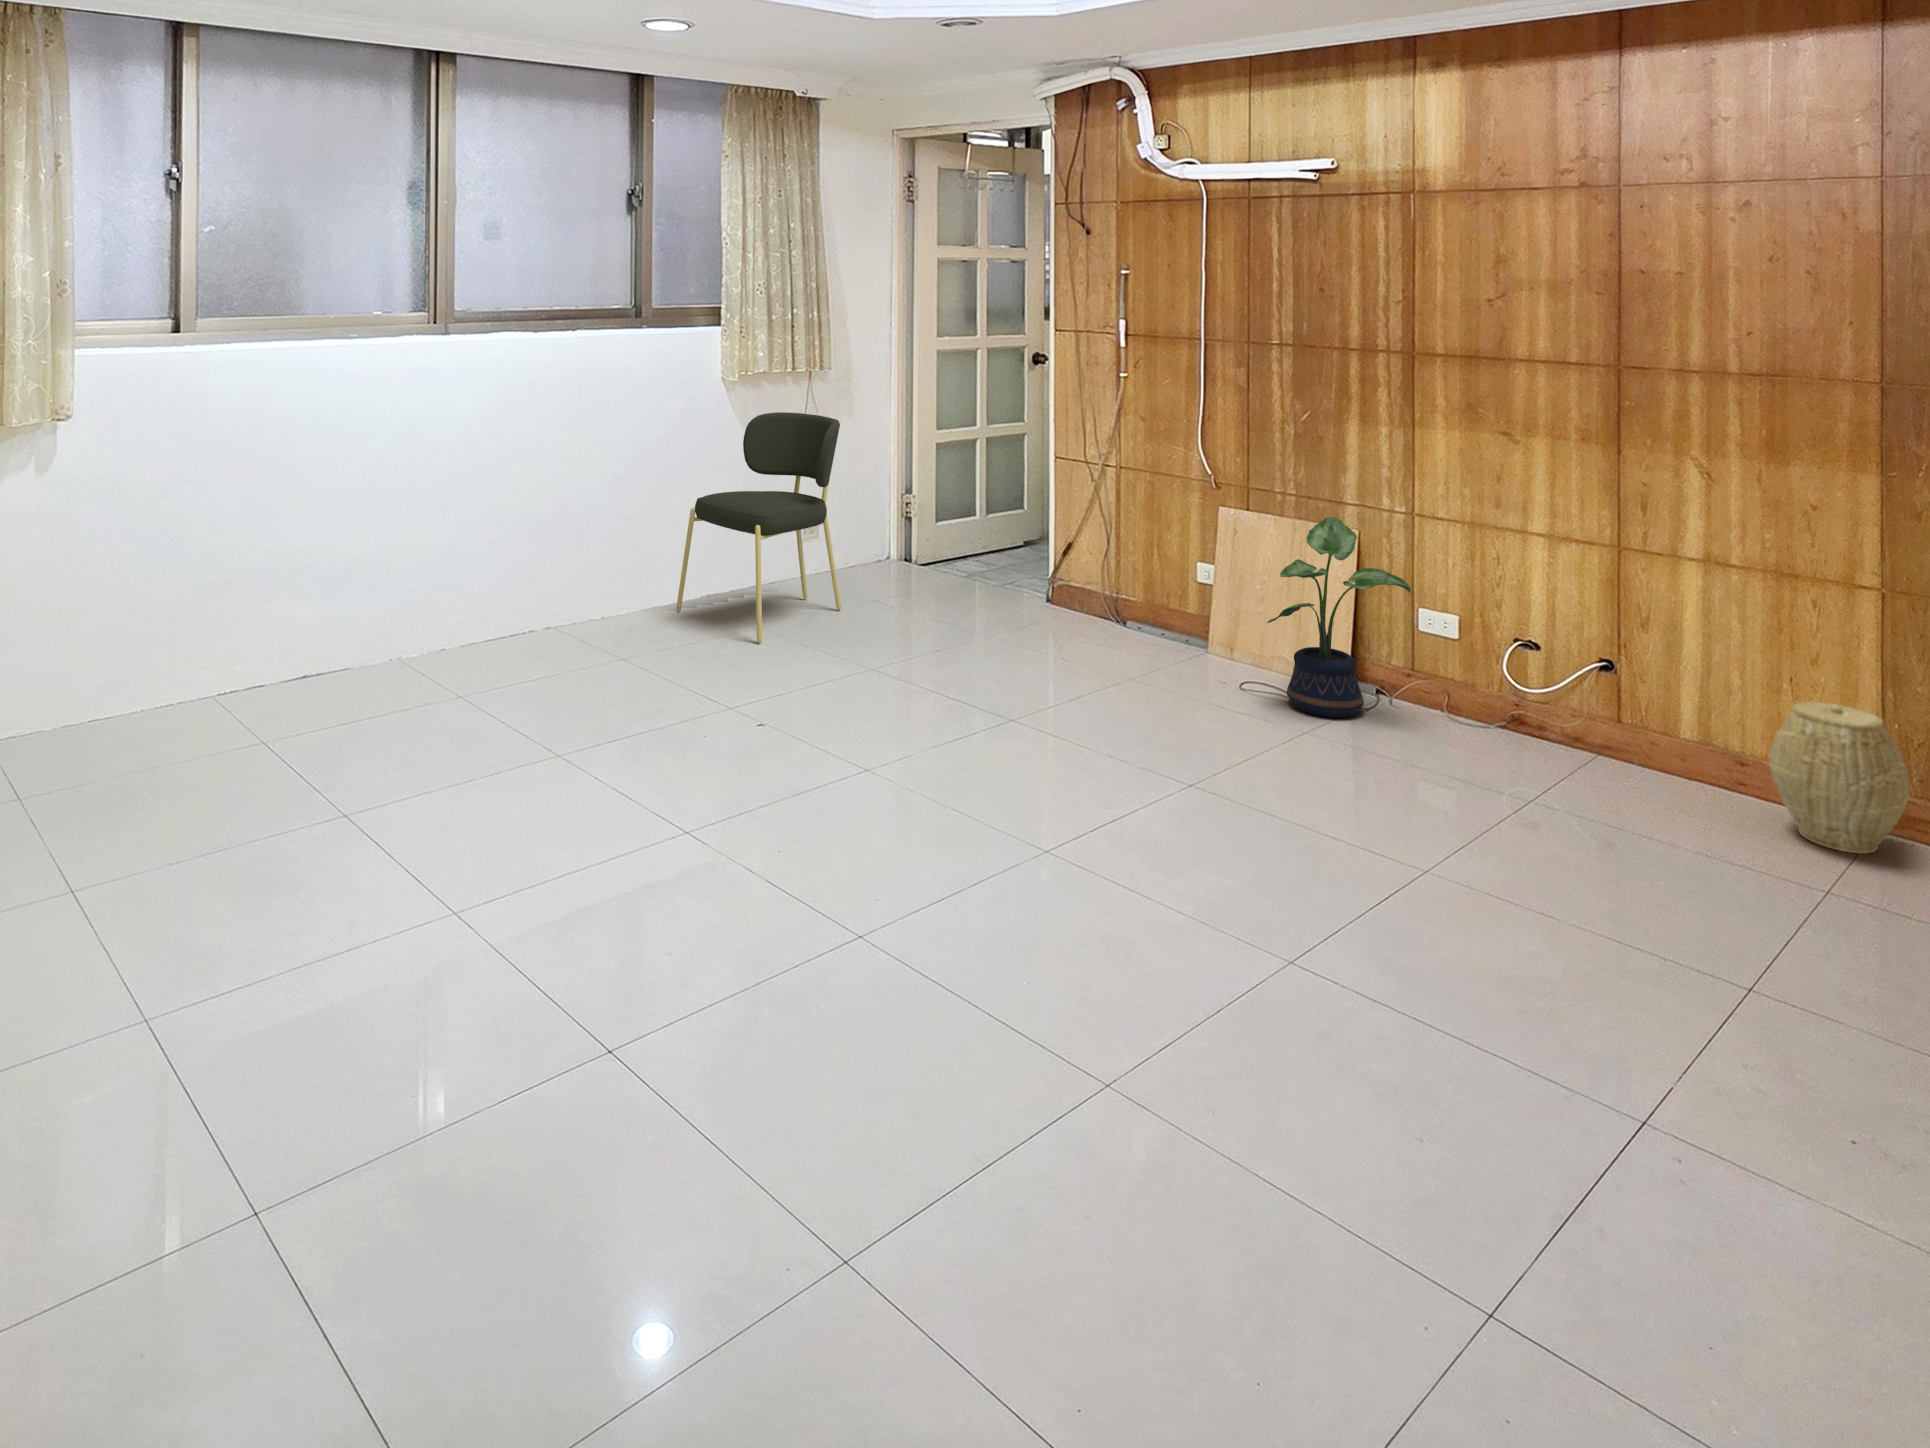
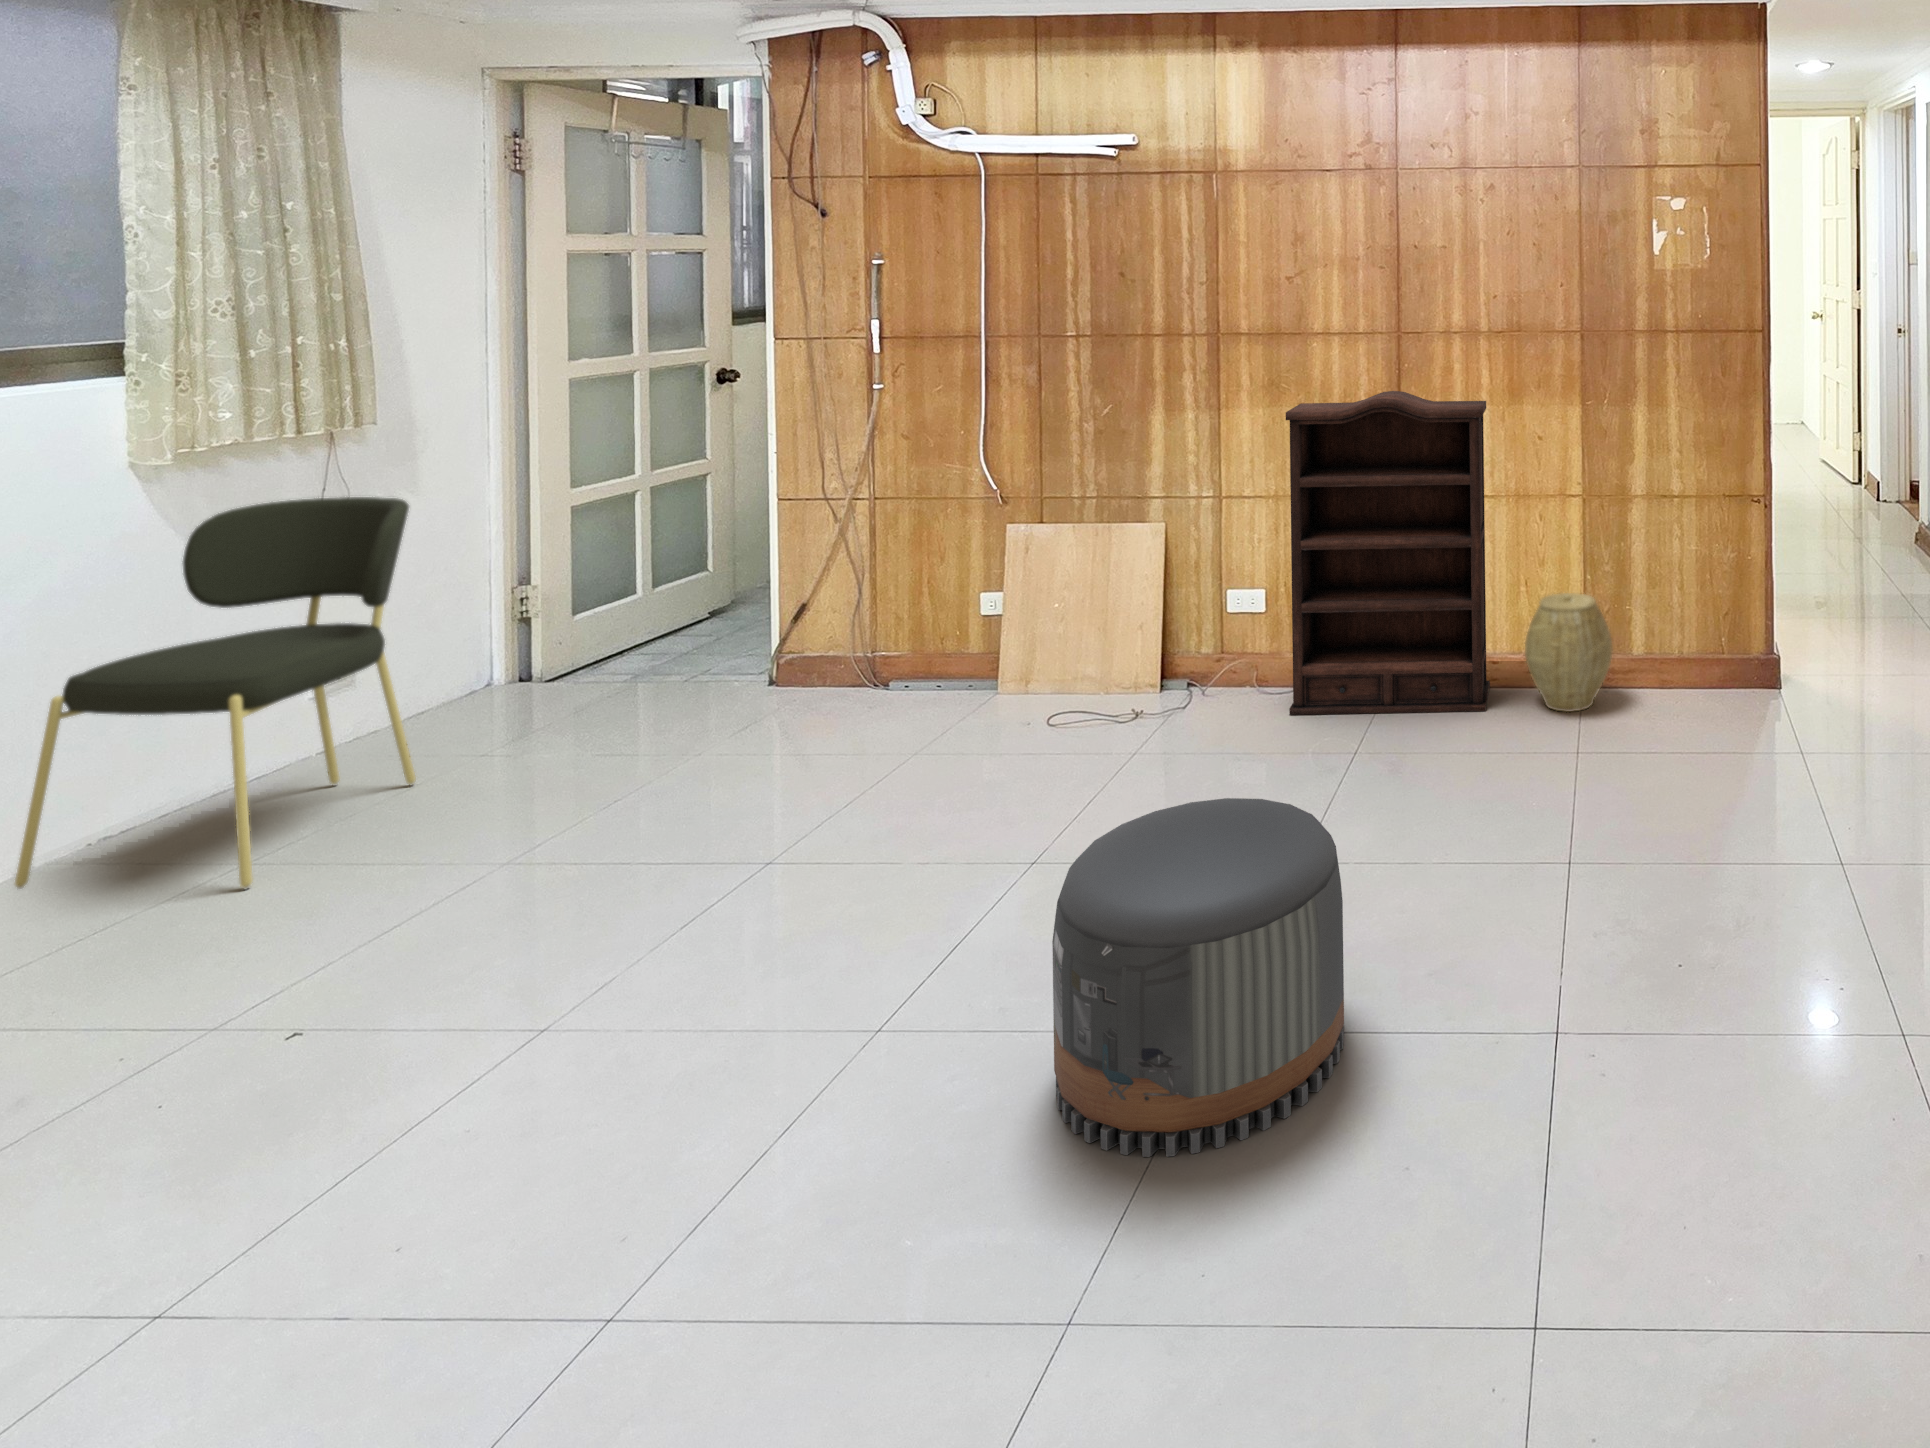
bookshelf: none [1468,429,1731,813] -> present [1286,391,1490,715]
potted plant: present [1267,517,1411,717] -> none [1083,513,1230,728]
pouf: none [1147,754,1403,1043] -> present [1052,798,1344,1157]

